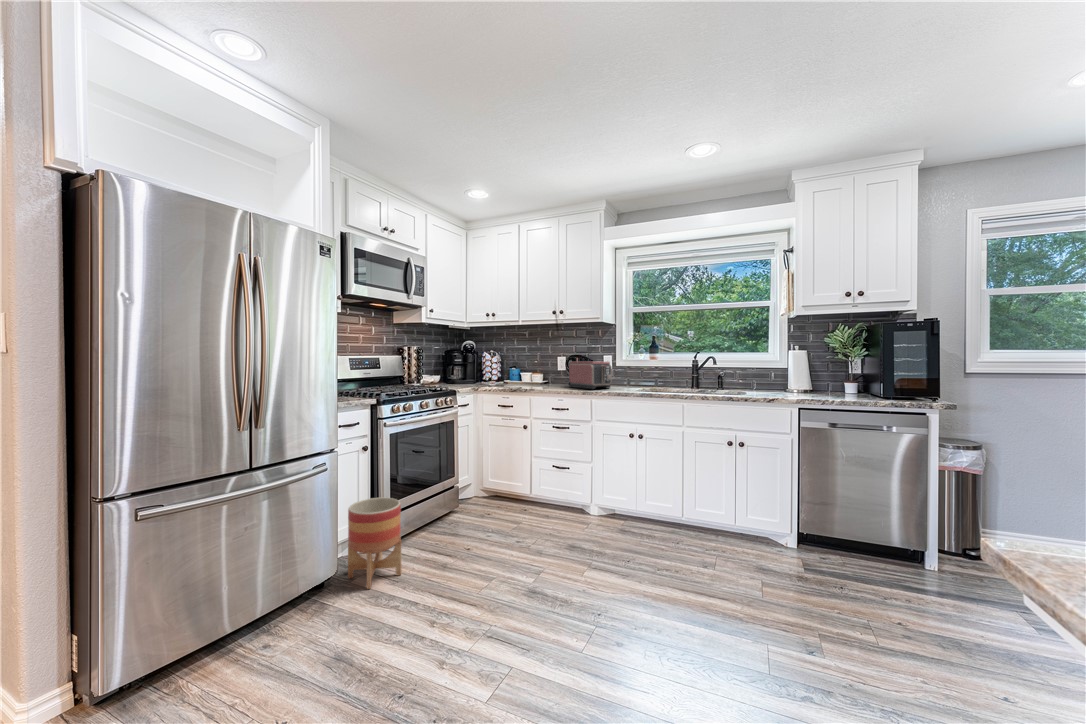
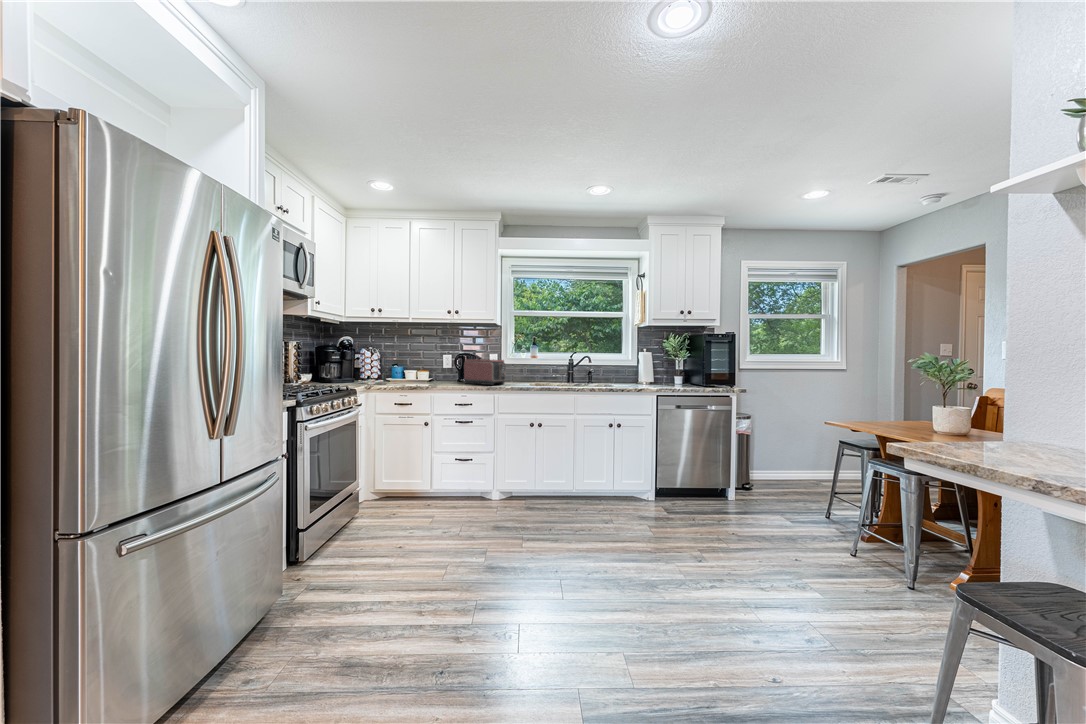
planter: present [348,498,401,589] -> none [287,504,348,602]

